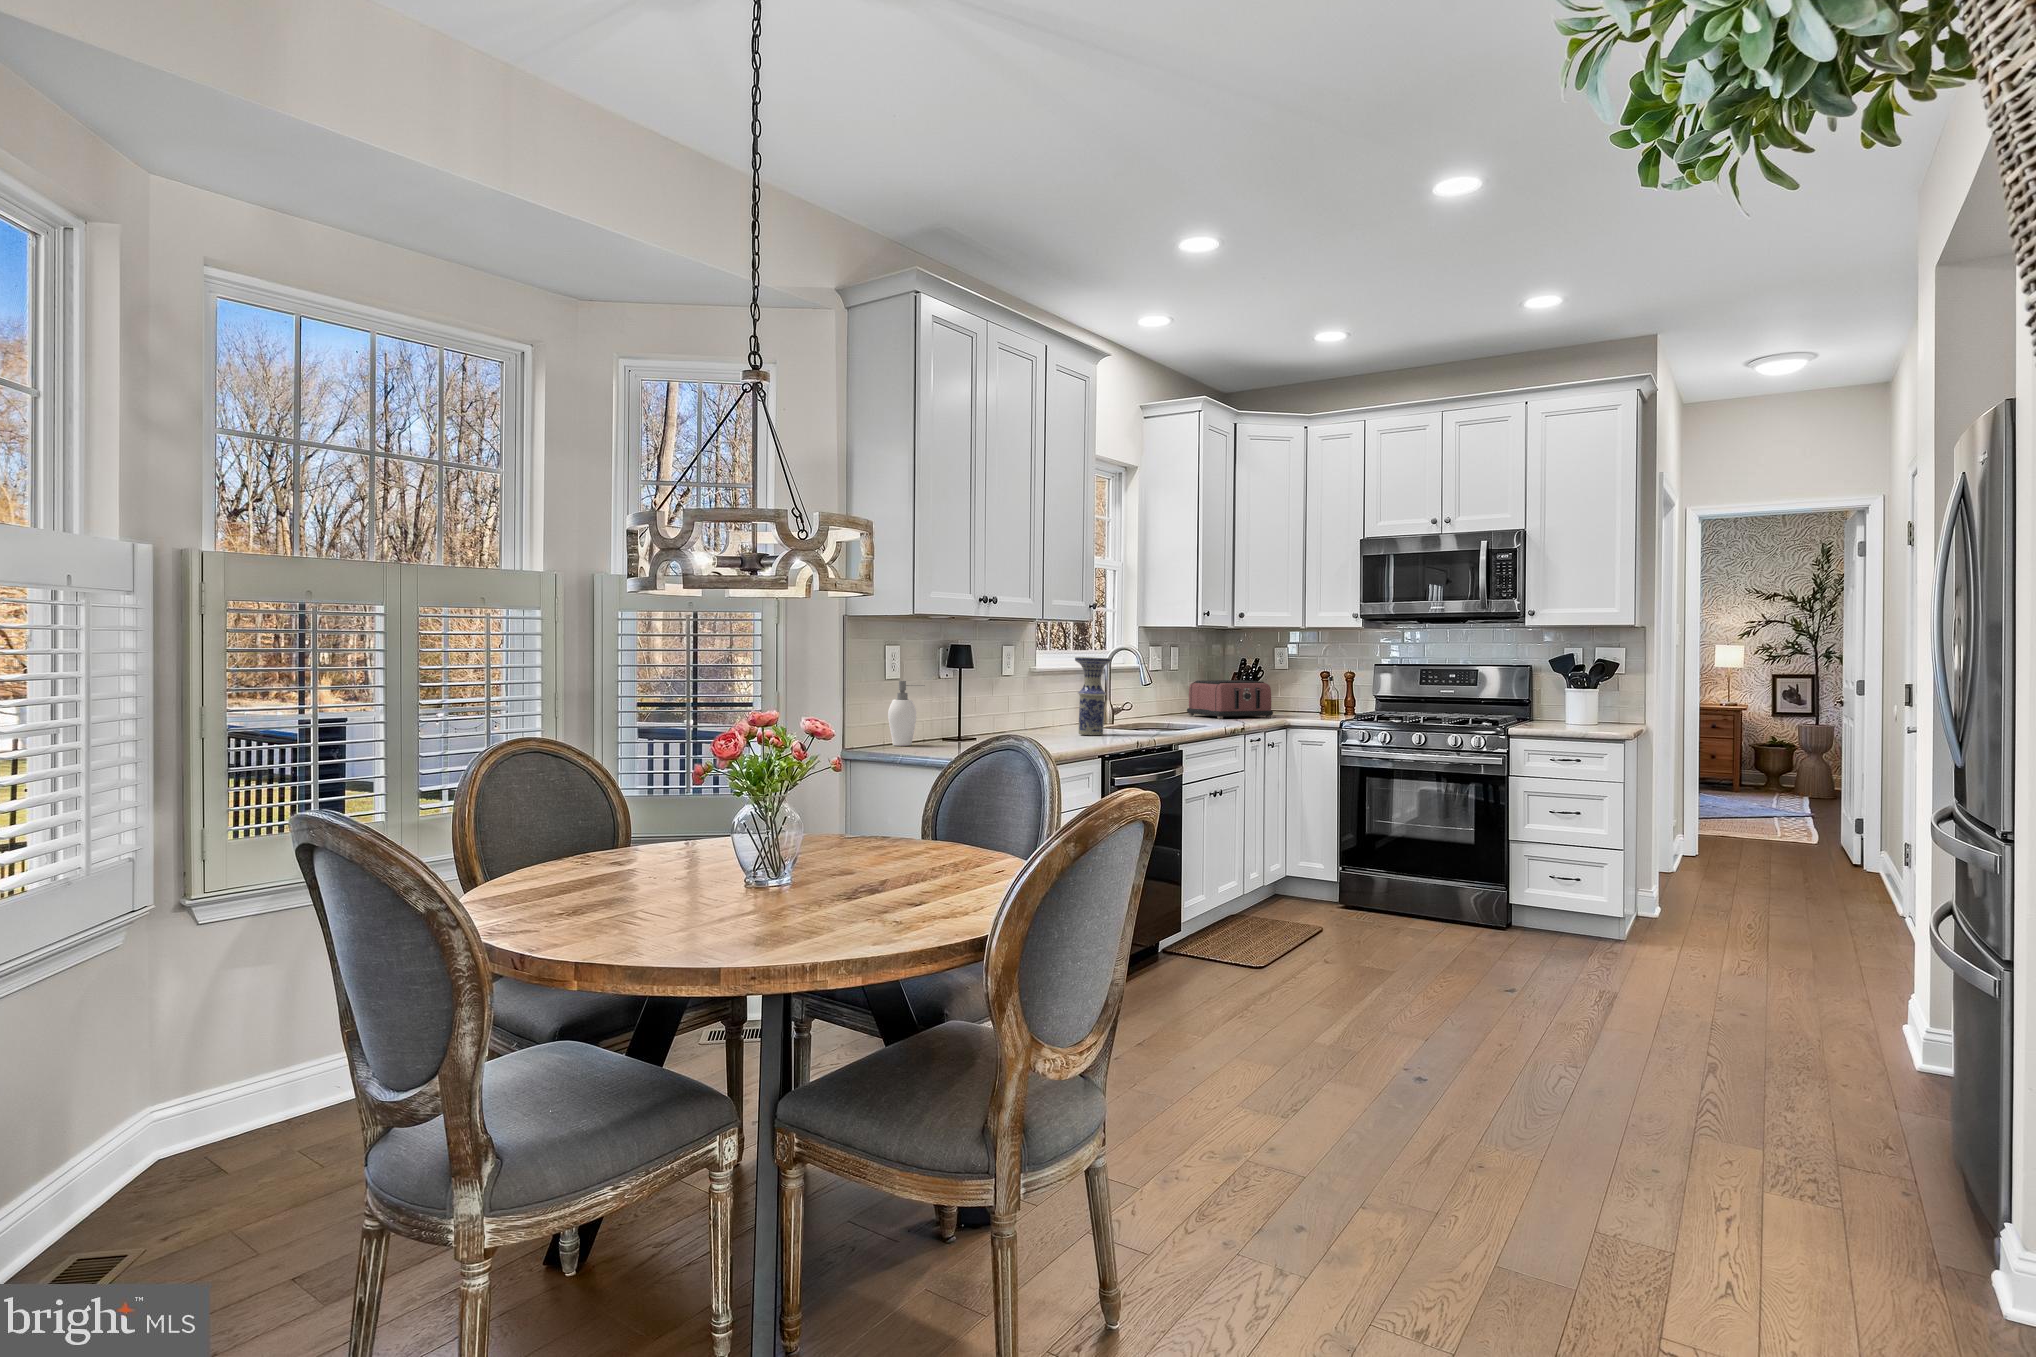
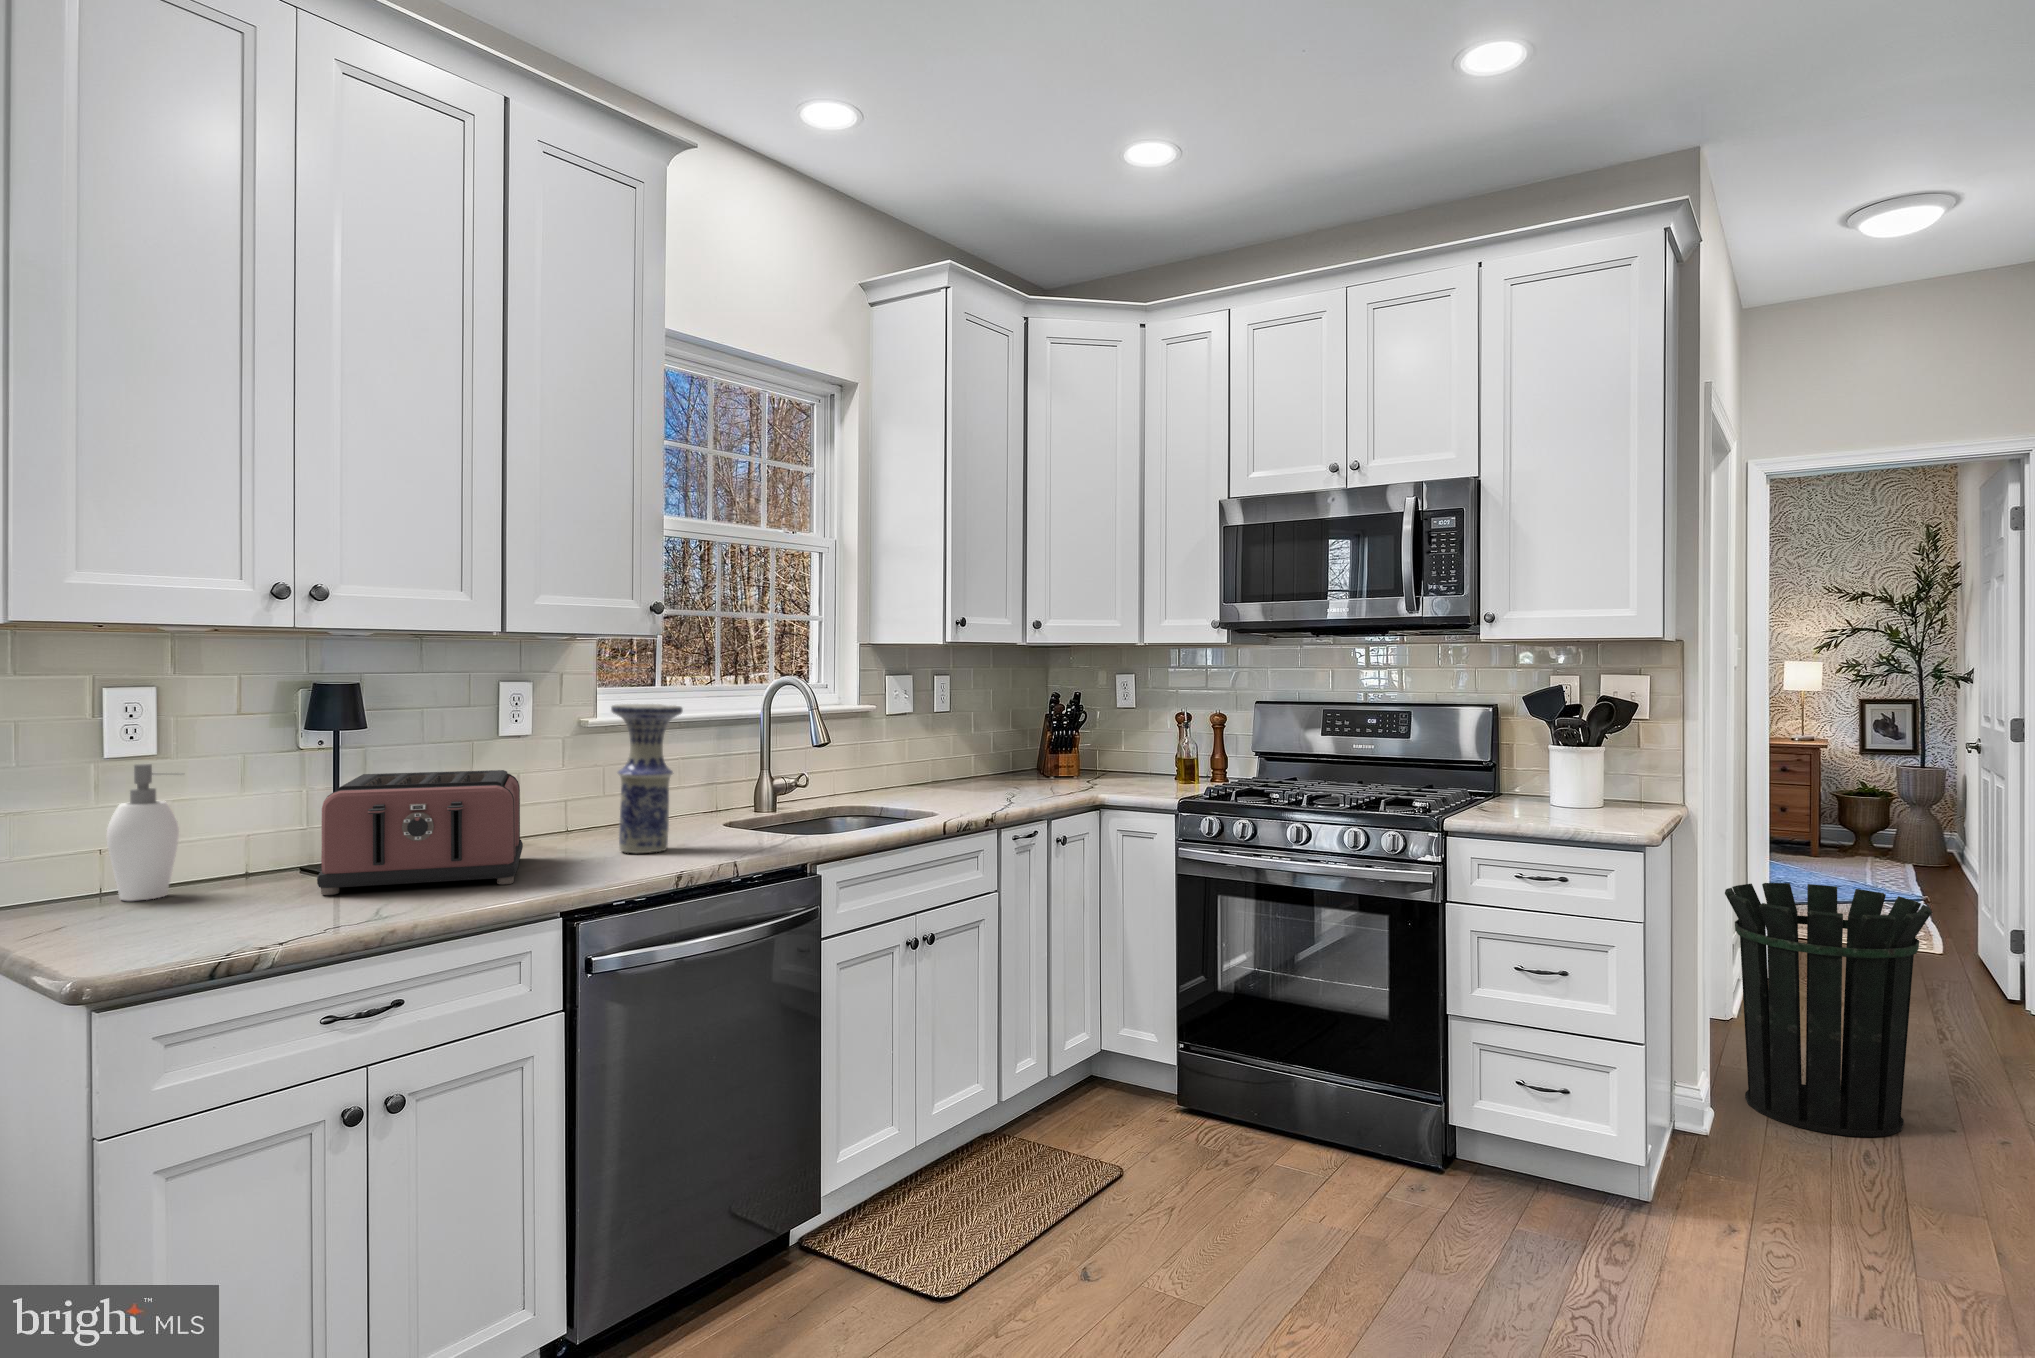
toaster: present [1187,680,1273,719] -> present [317,770,523,895]
waste bin: none [1669,776,1792,919] -> present [1725,883,1932,1137]

